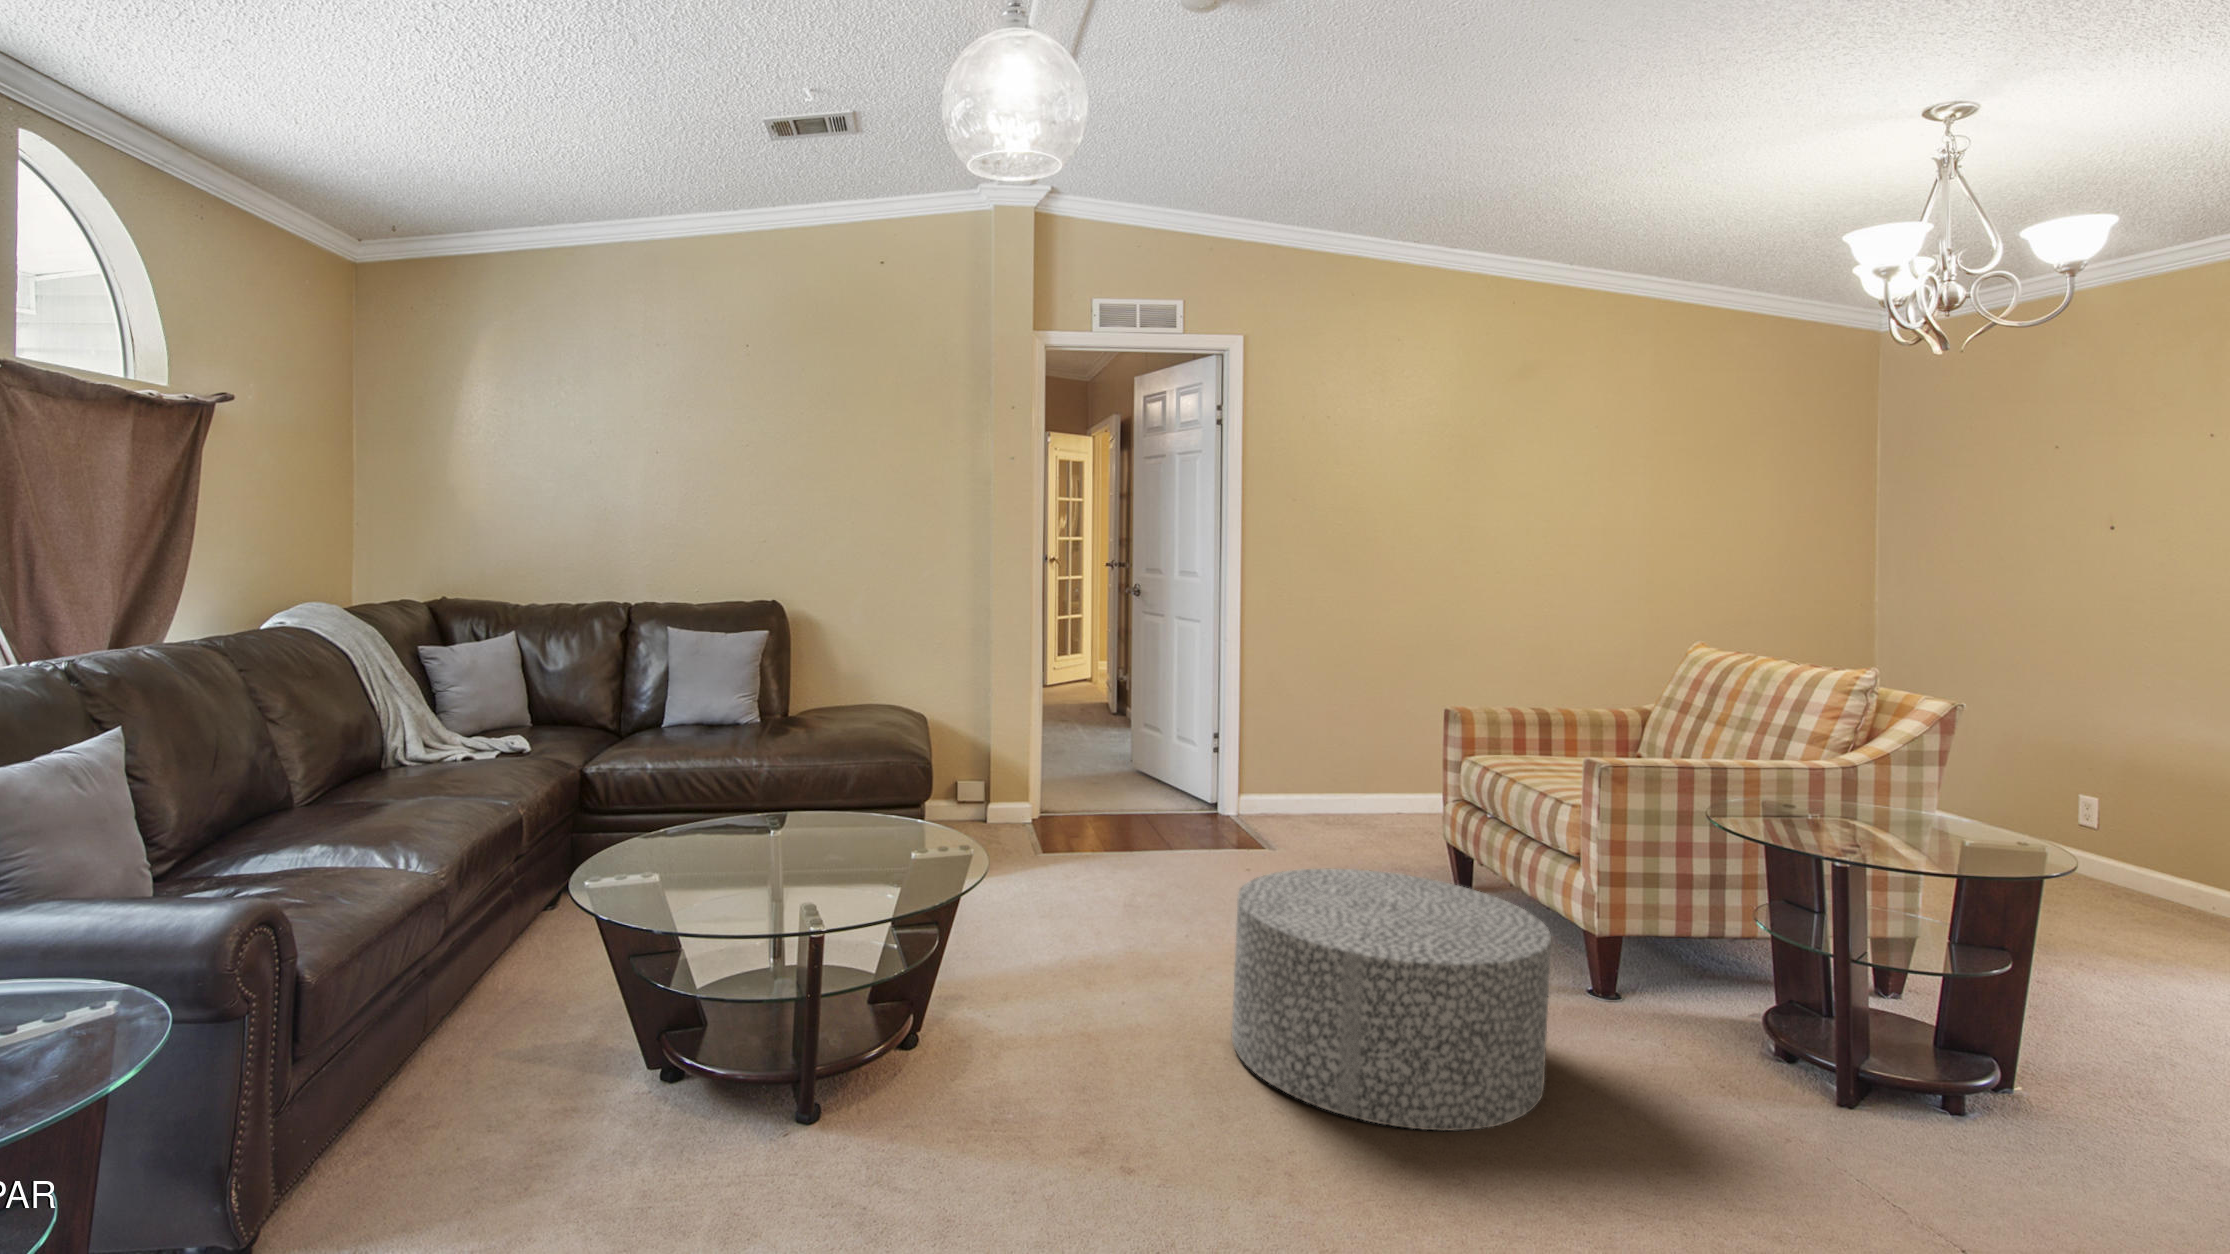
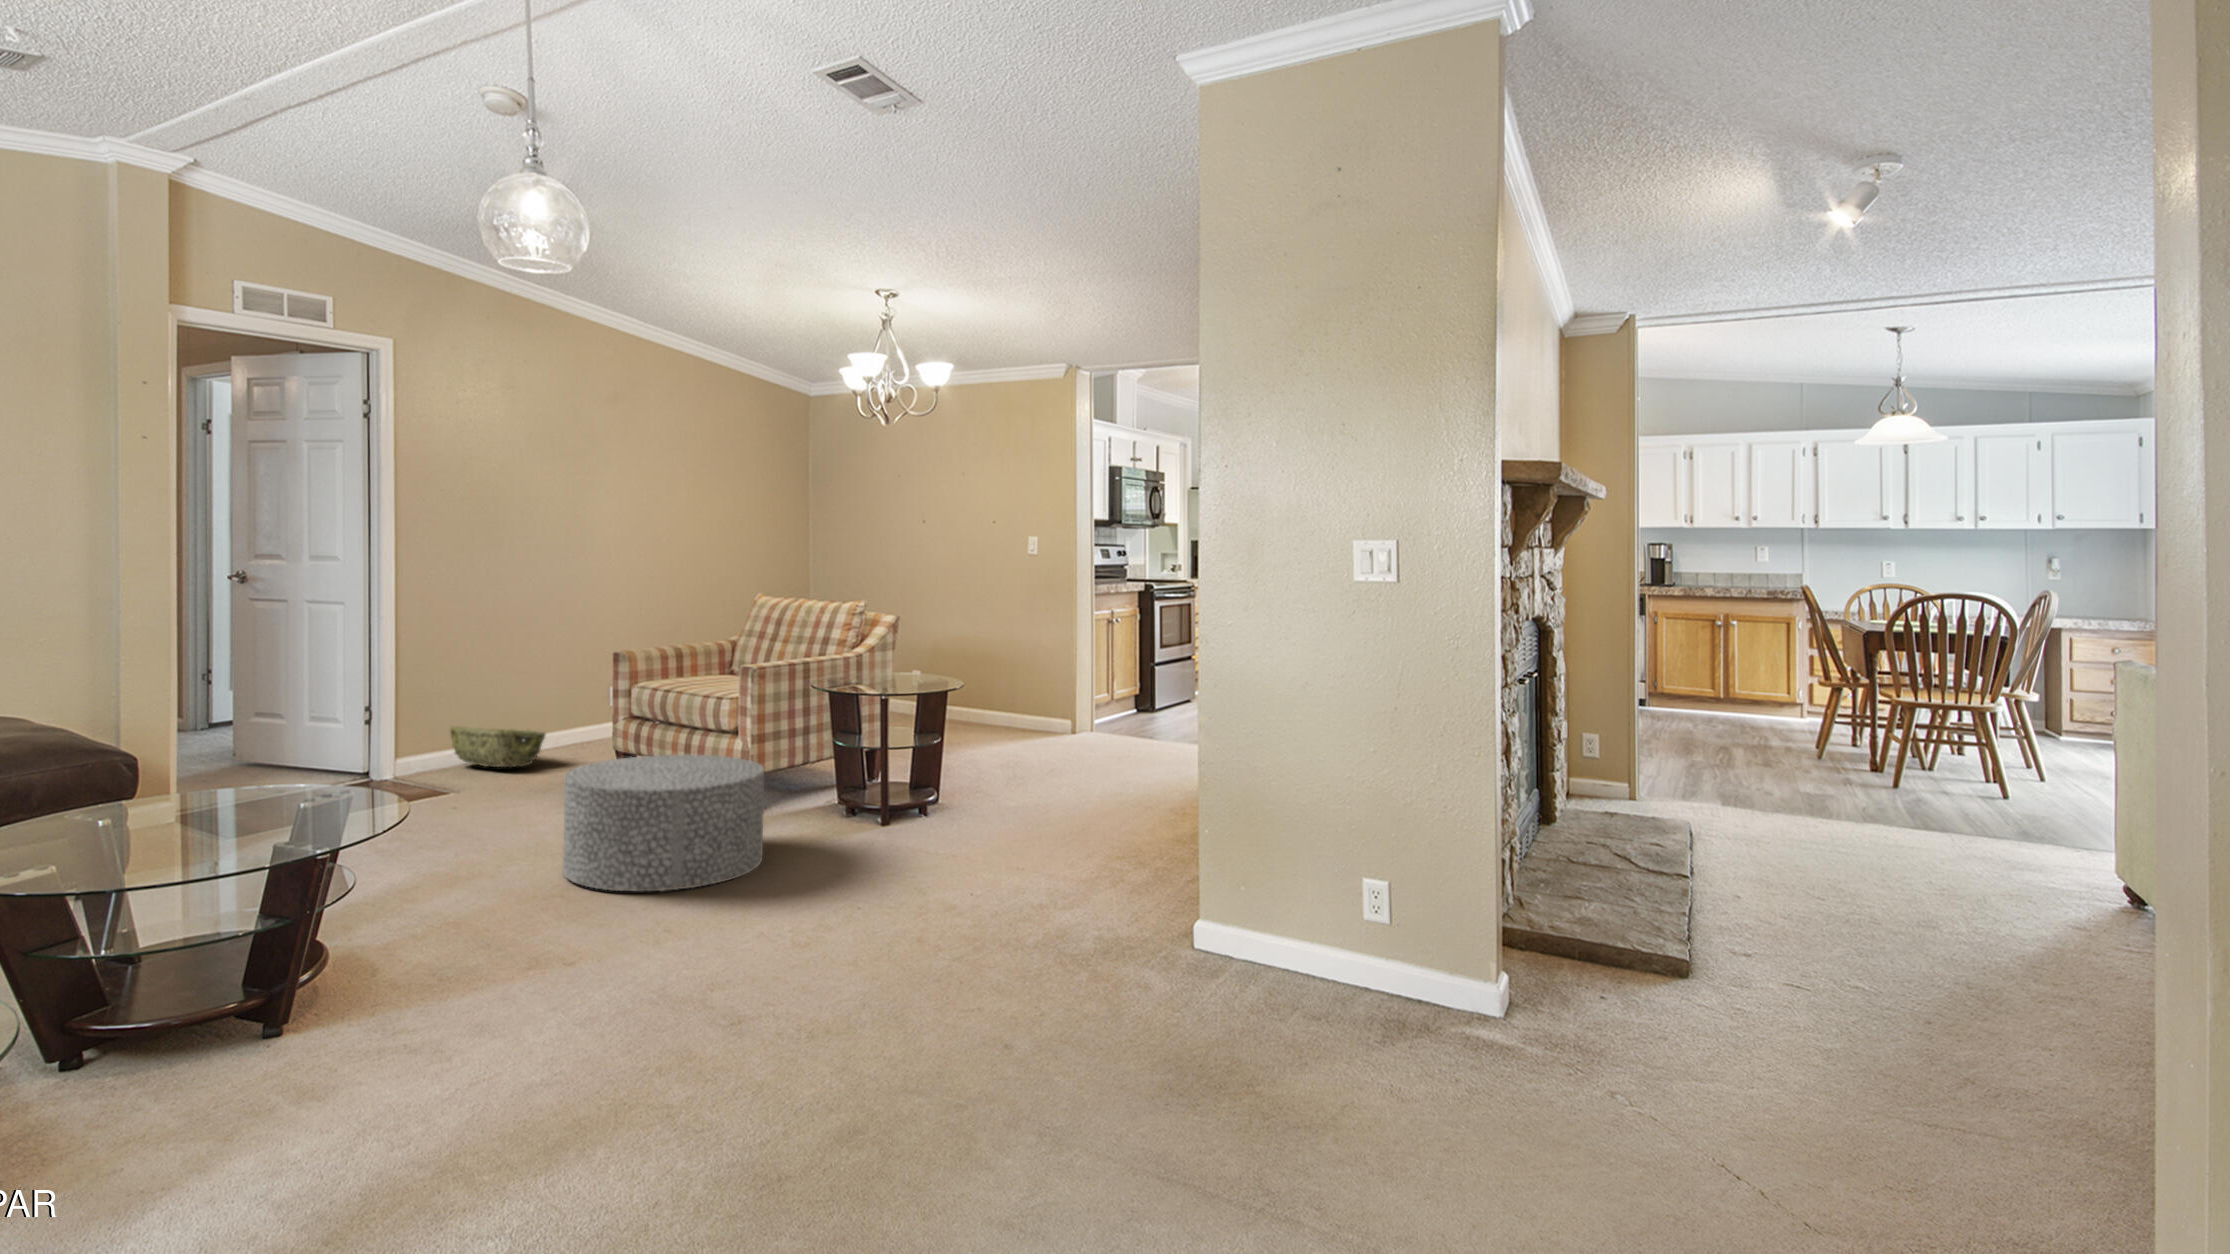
woven basket: none [1291,774,1389,839] -> present [450,726,545,768]

